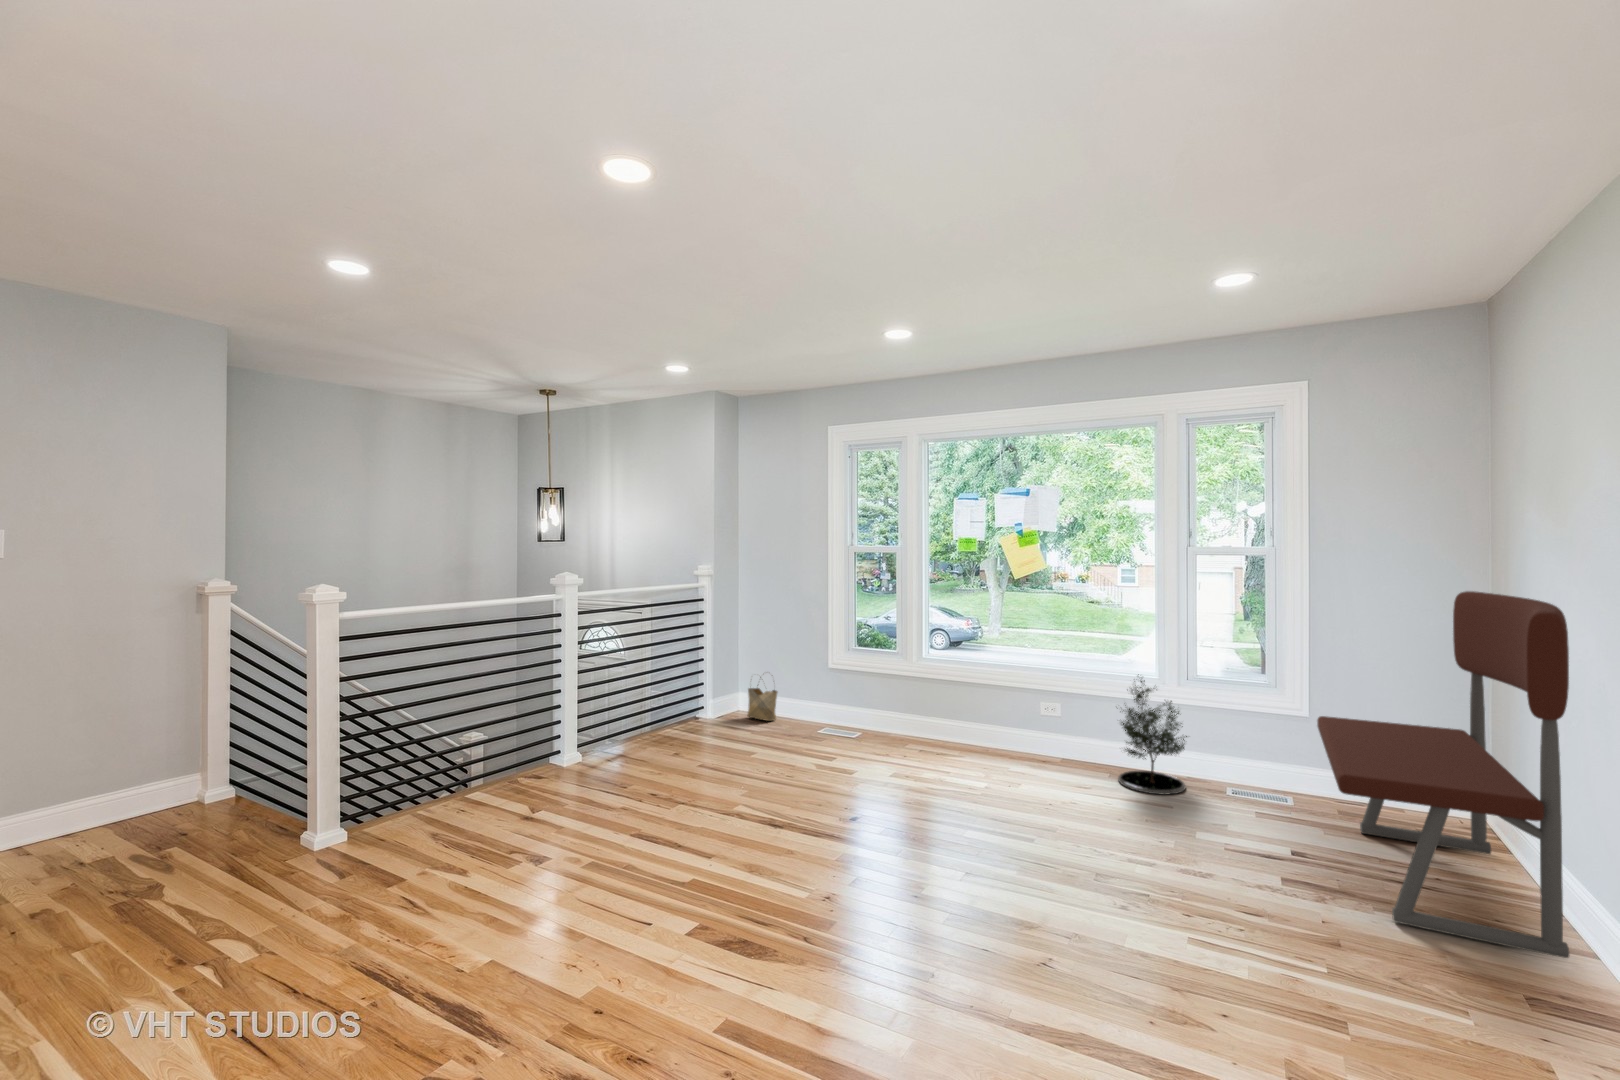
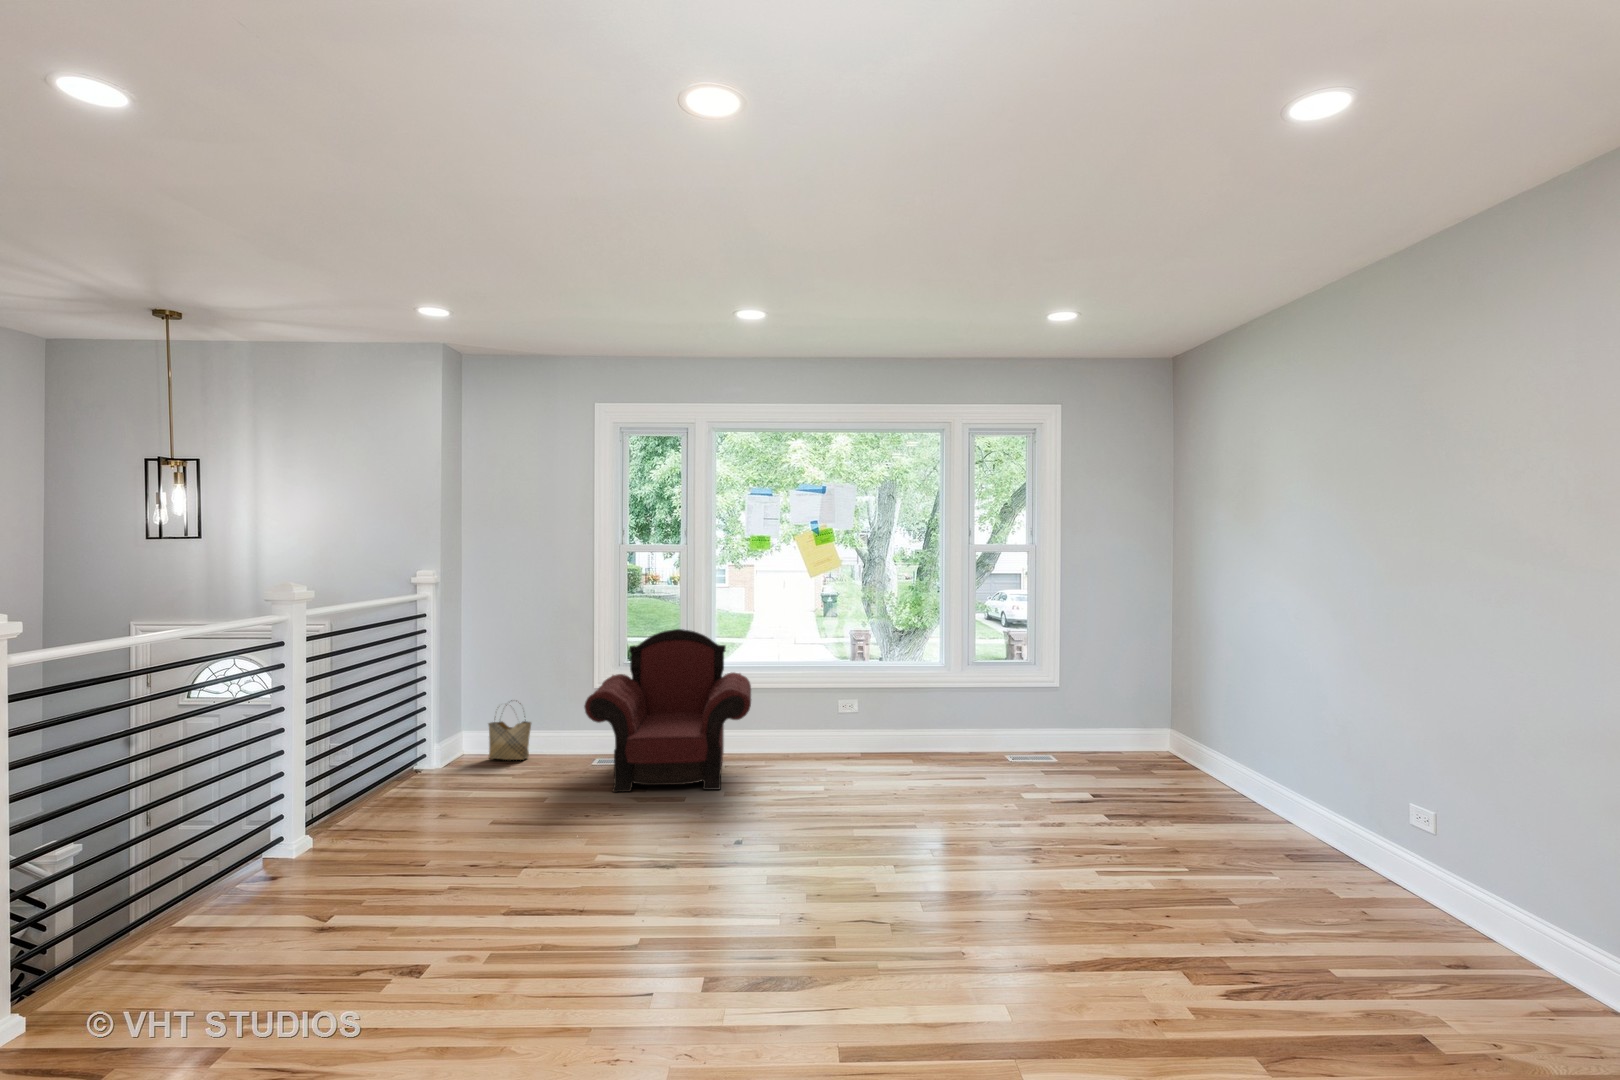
bench: present [1317,591,1570,958] -> none [1083,581,1281,827]
armchair: none [786,622,947,771] -> present [584,629,751,792]
potted tree: present [1118,680,1187,795] -> none [920,663,981,770]

